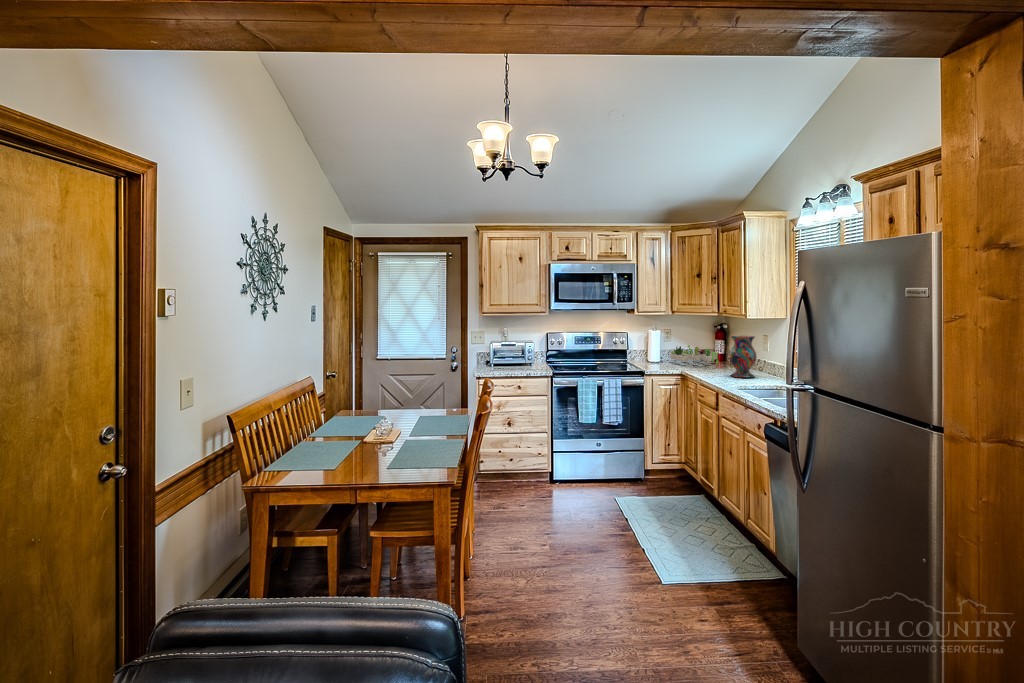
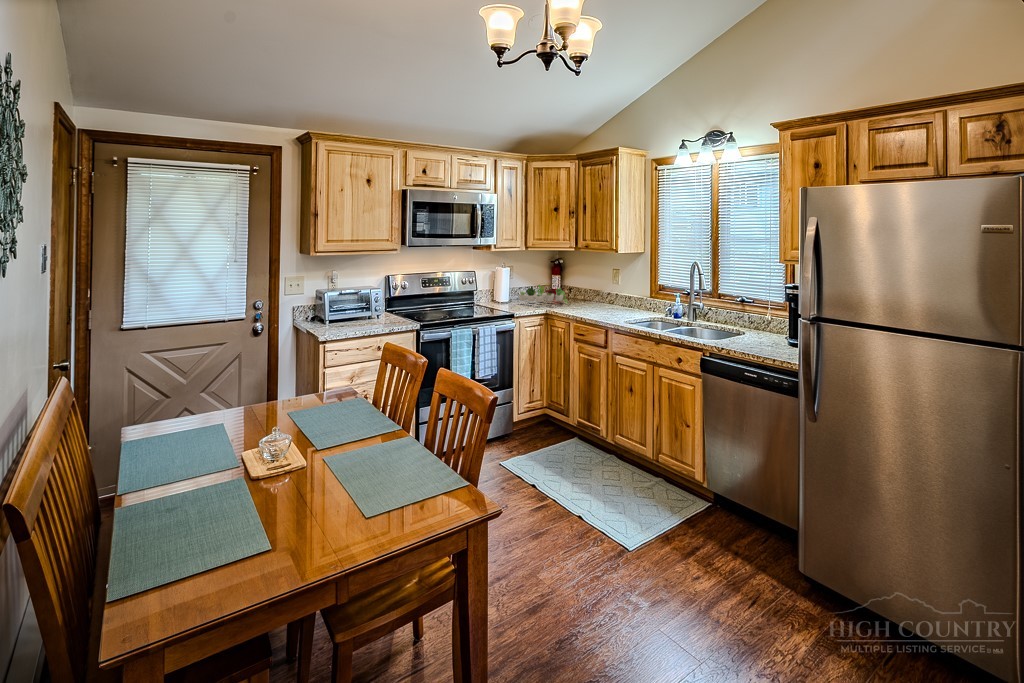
vase: present [729,336,756,378] -> none [599,273,624,315]

